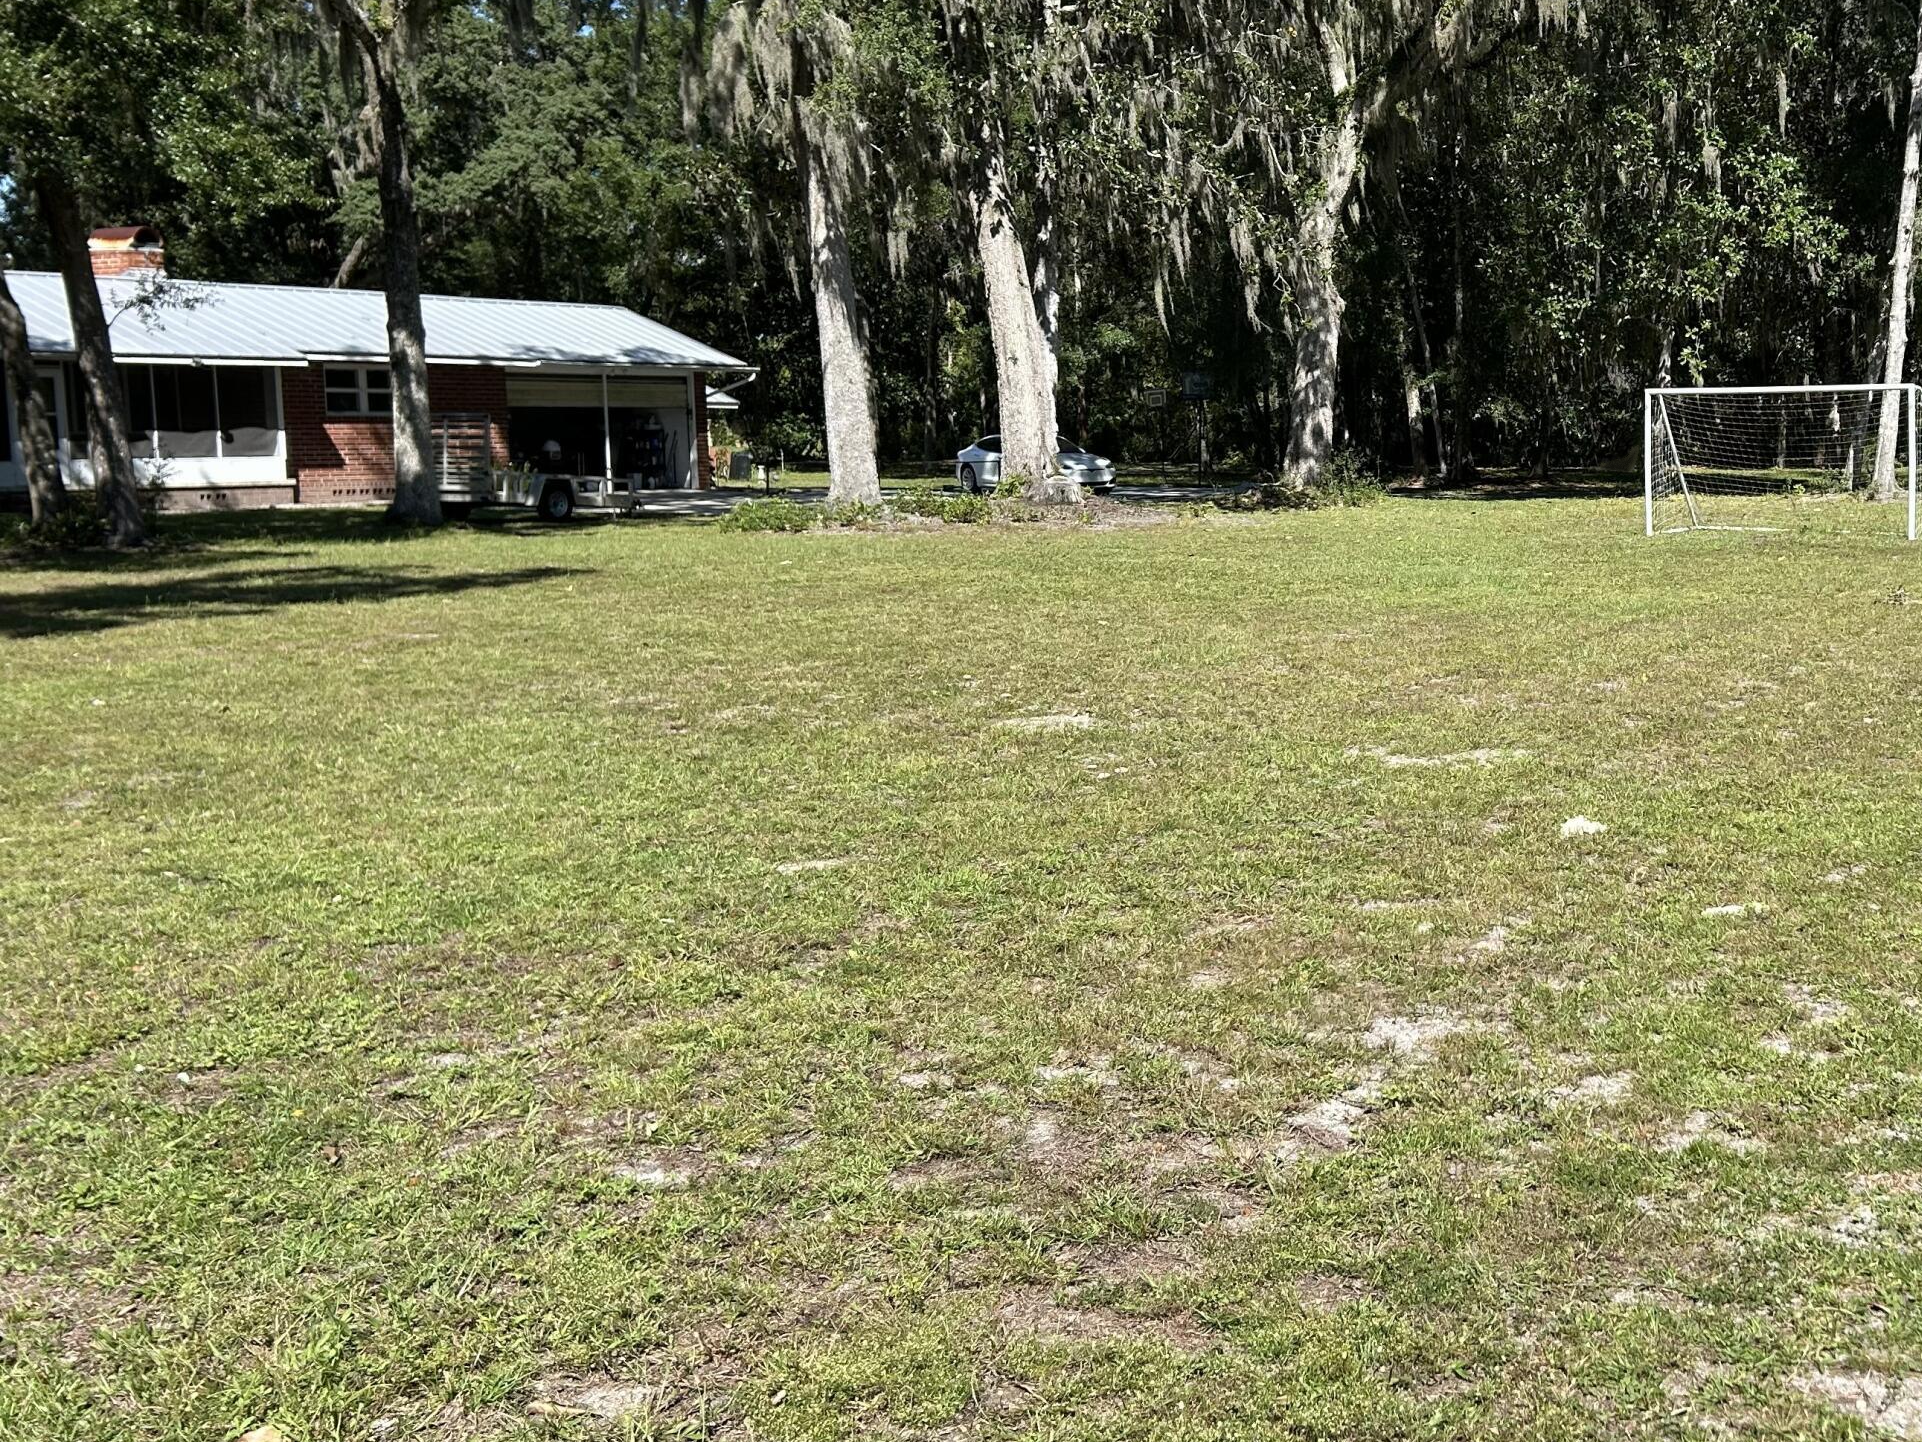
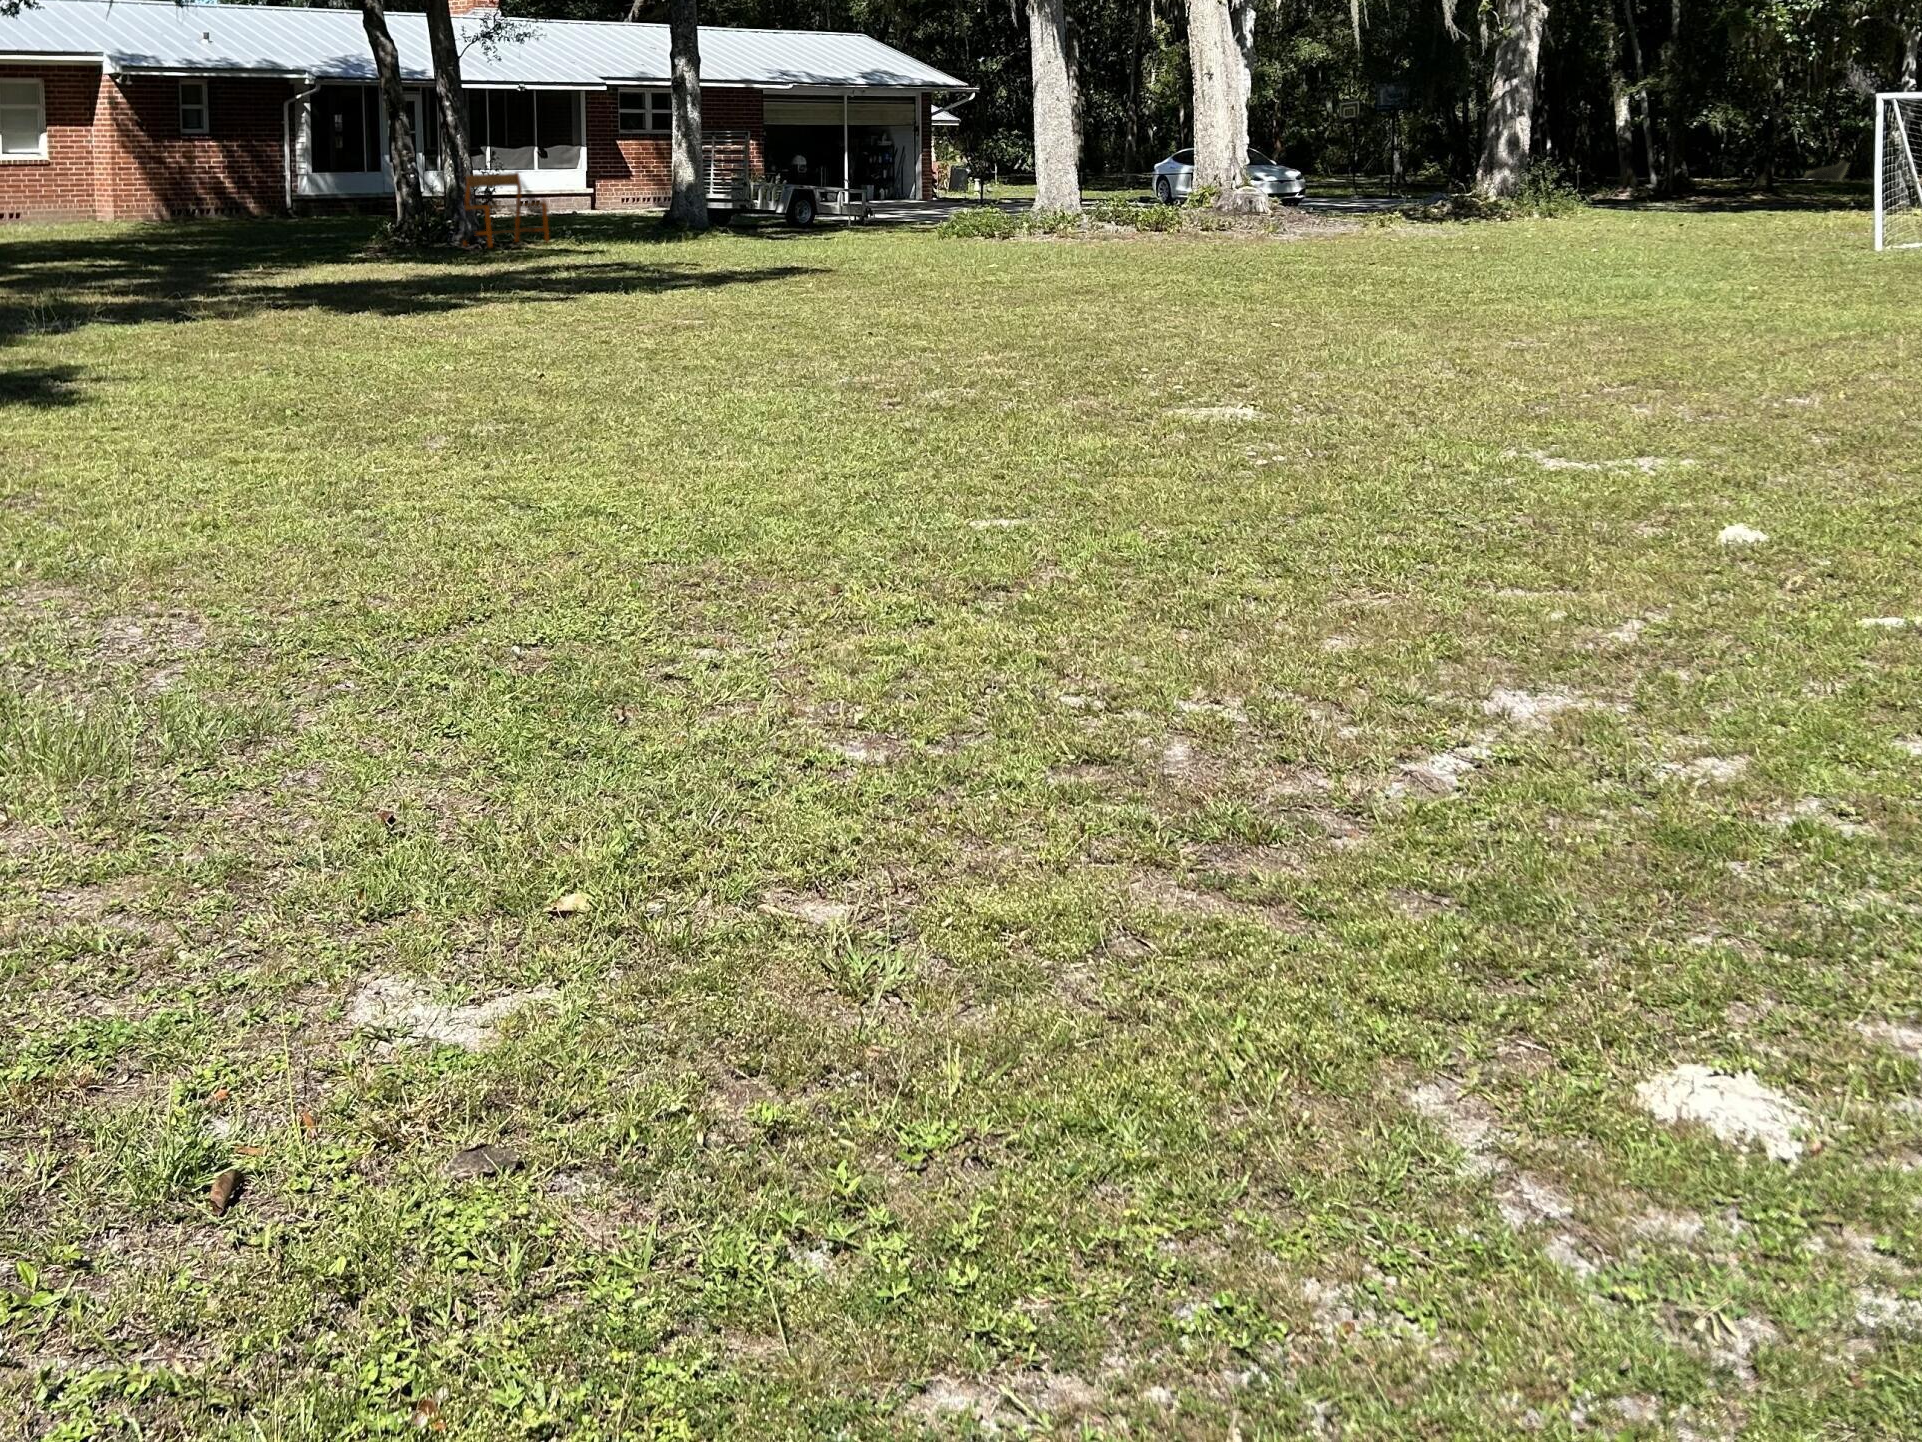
bench: none [94,466,218,556] -> present [463,173,549,247]

